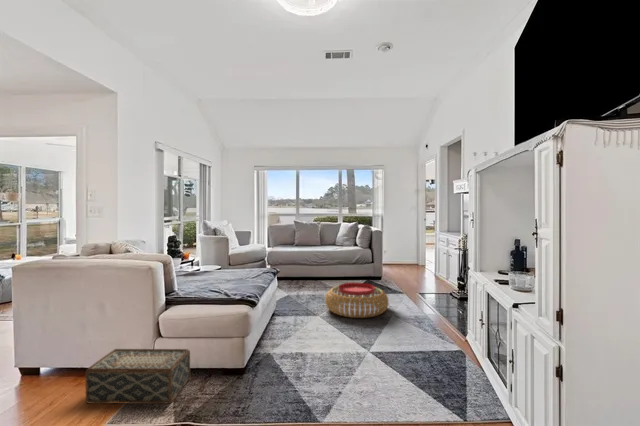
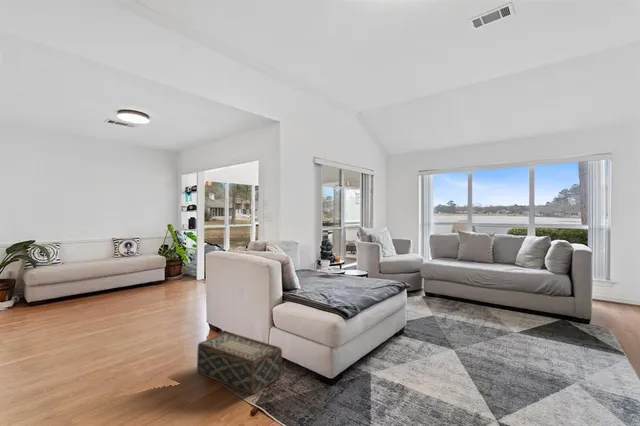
pouf: present [325,283,388,318] -> none [469,315,565,367]

